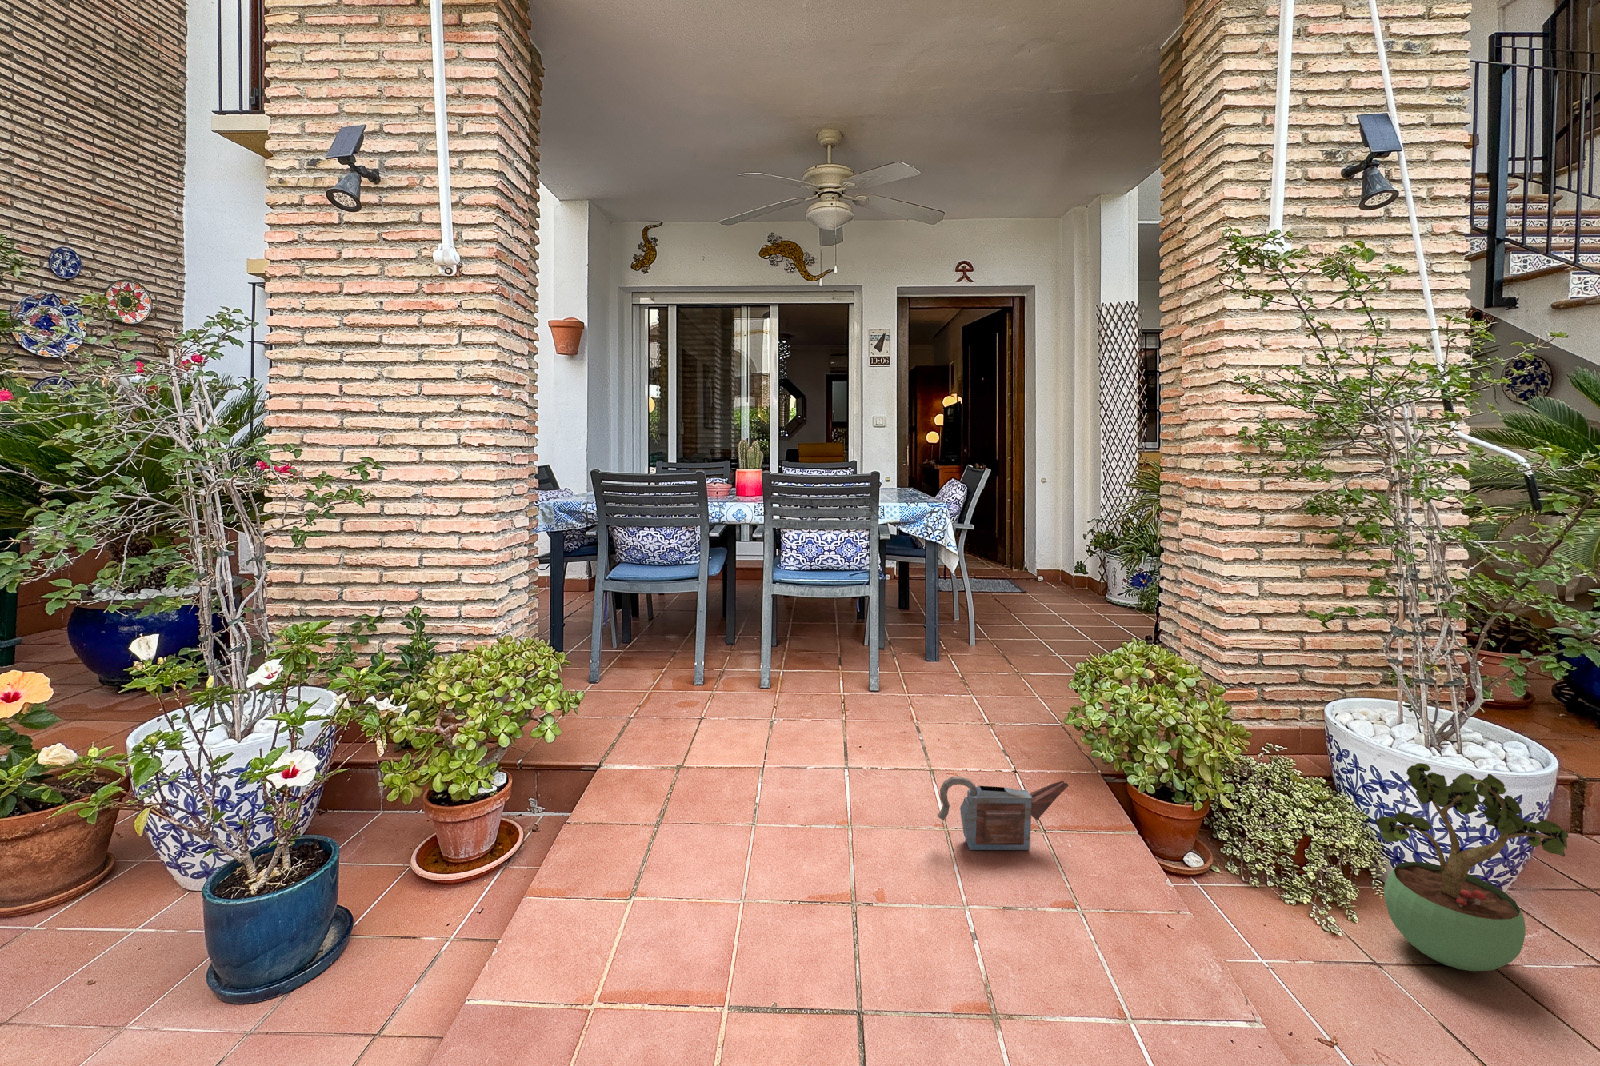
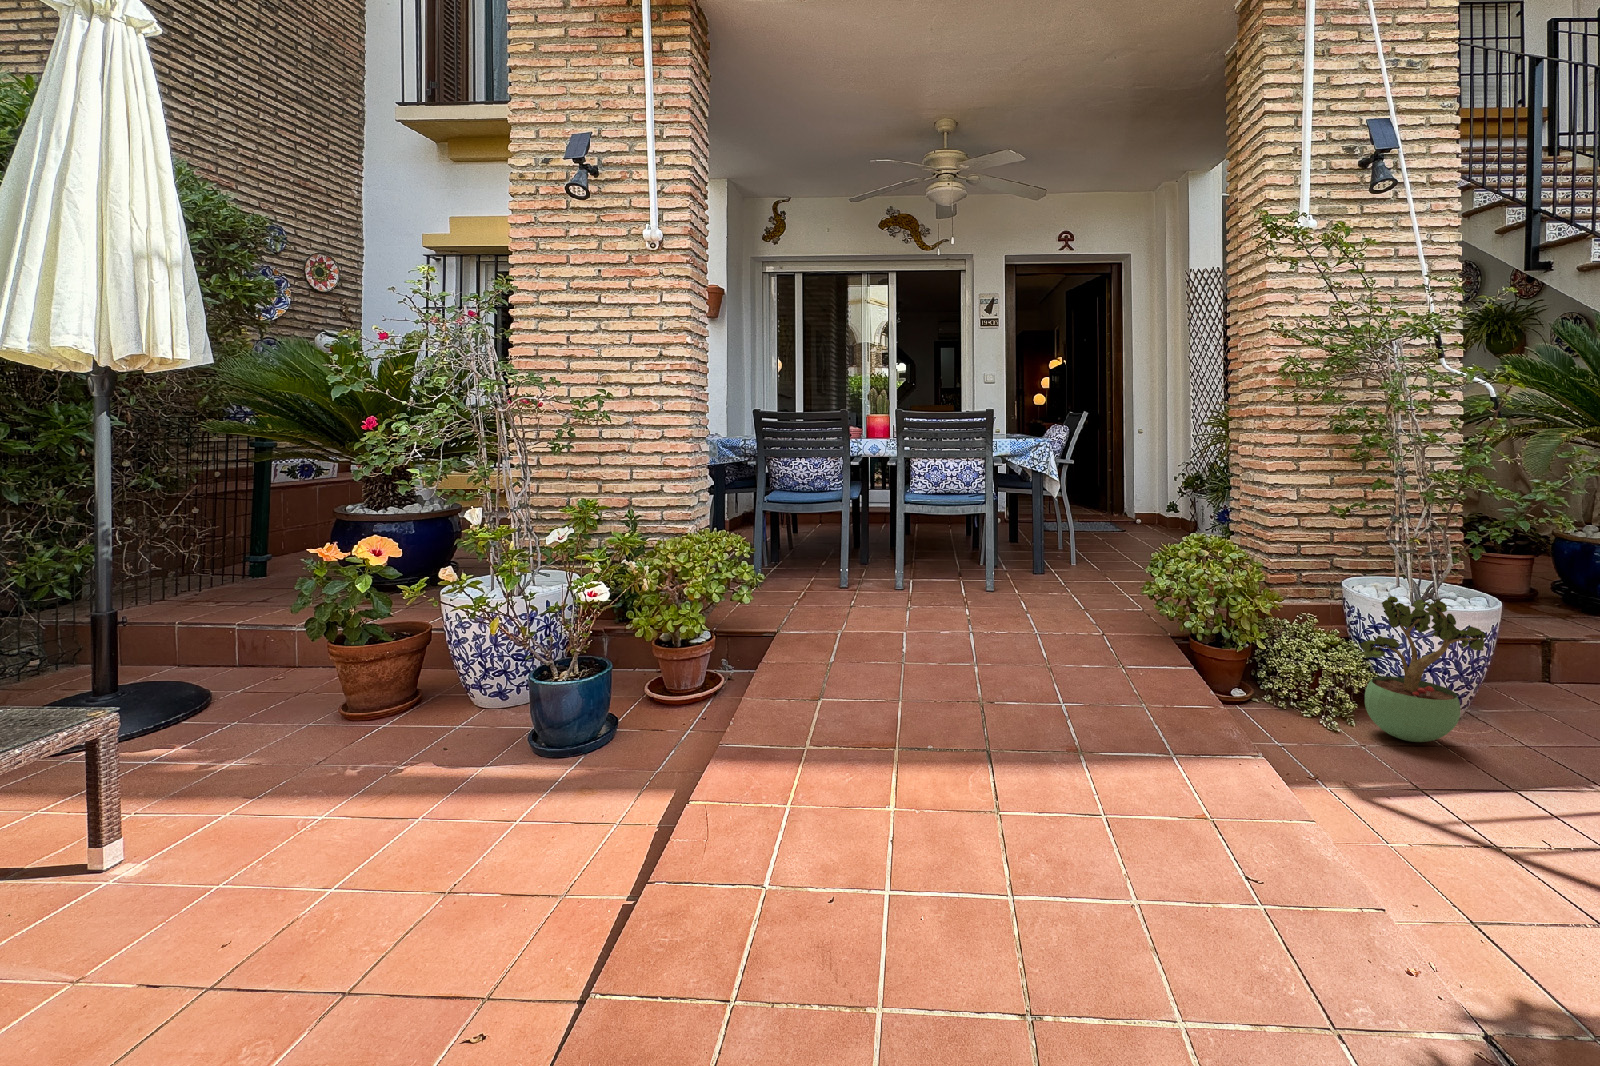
watering can: present [938,776,1069,850] -> none [1031,610,1130,664]

